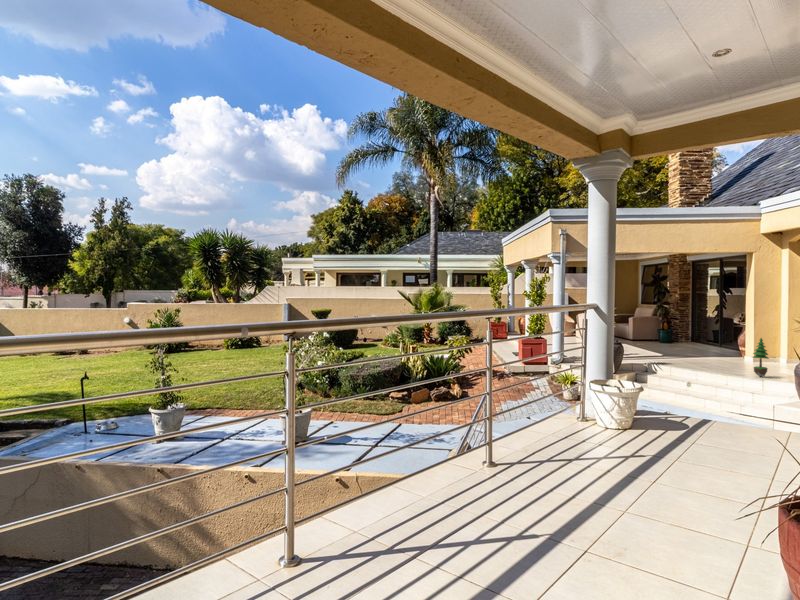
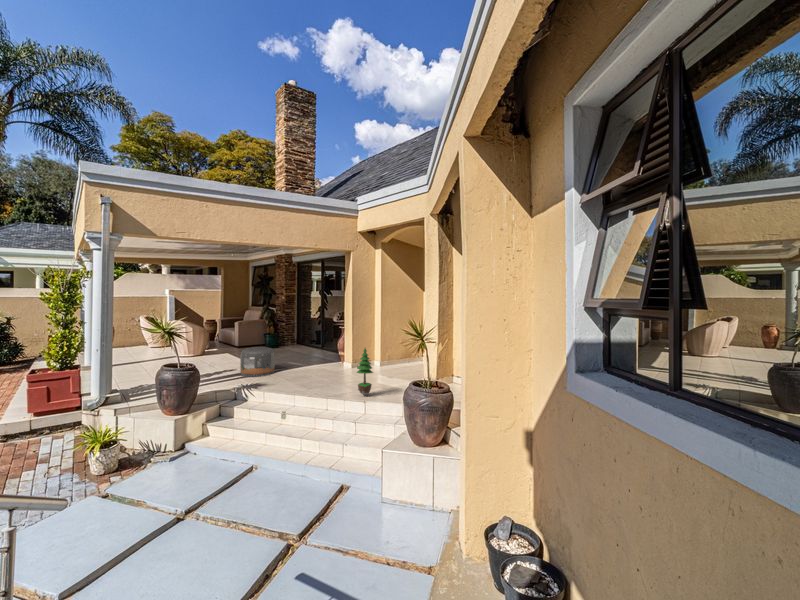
pouf: none [644,336,673,359] -> present [240,347,275,377]

